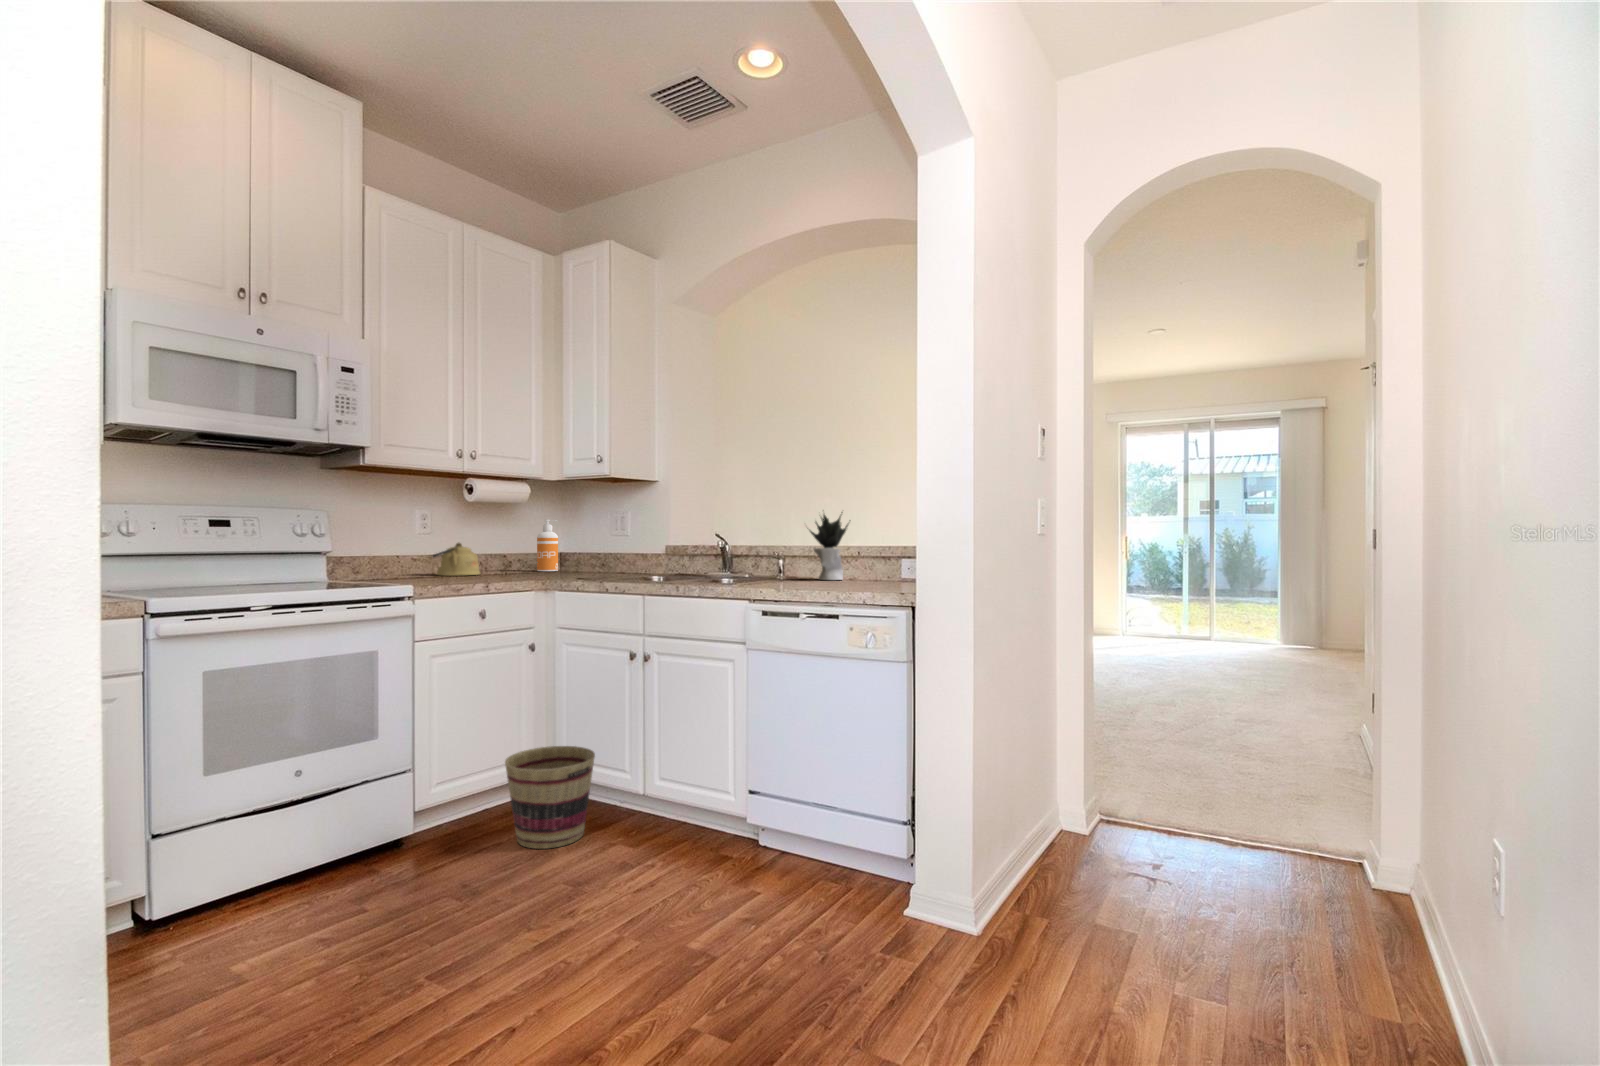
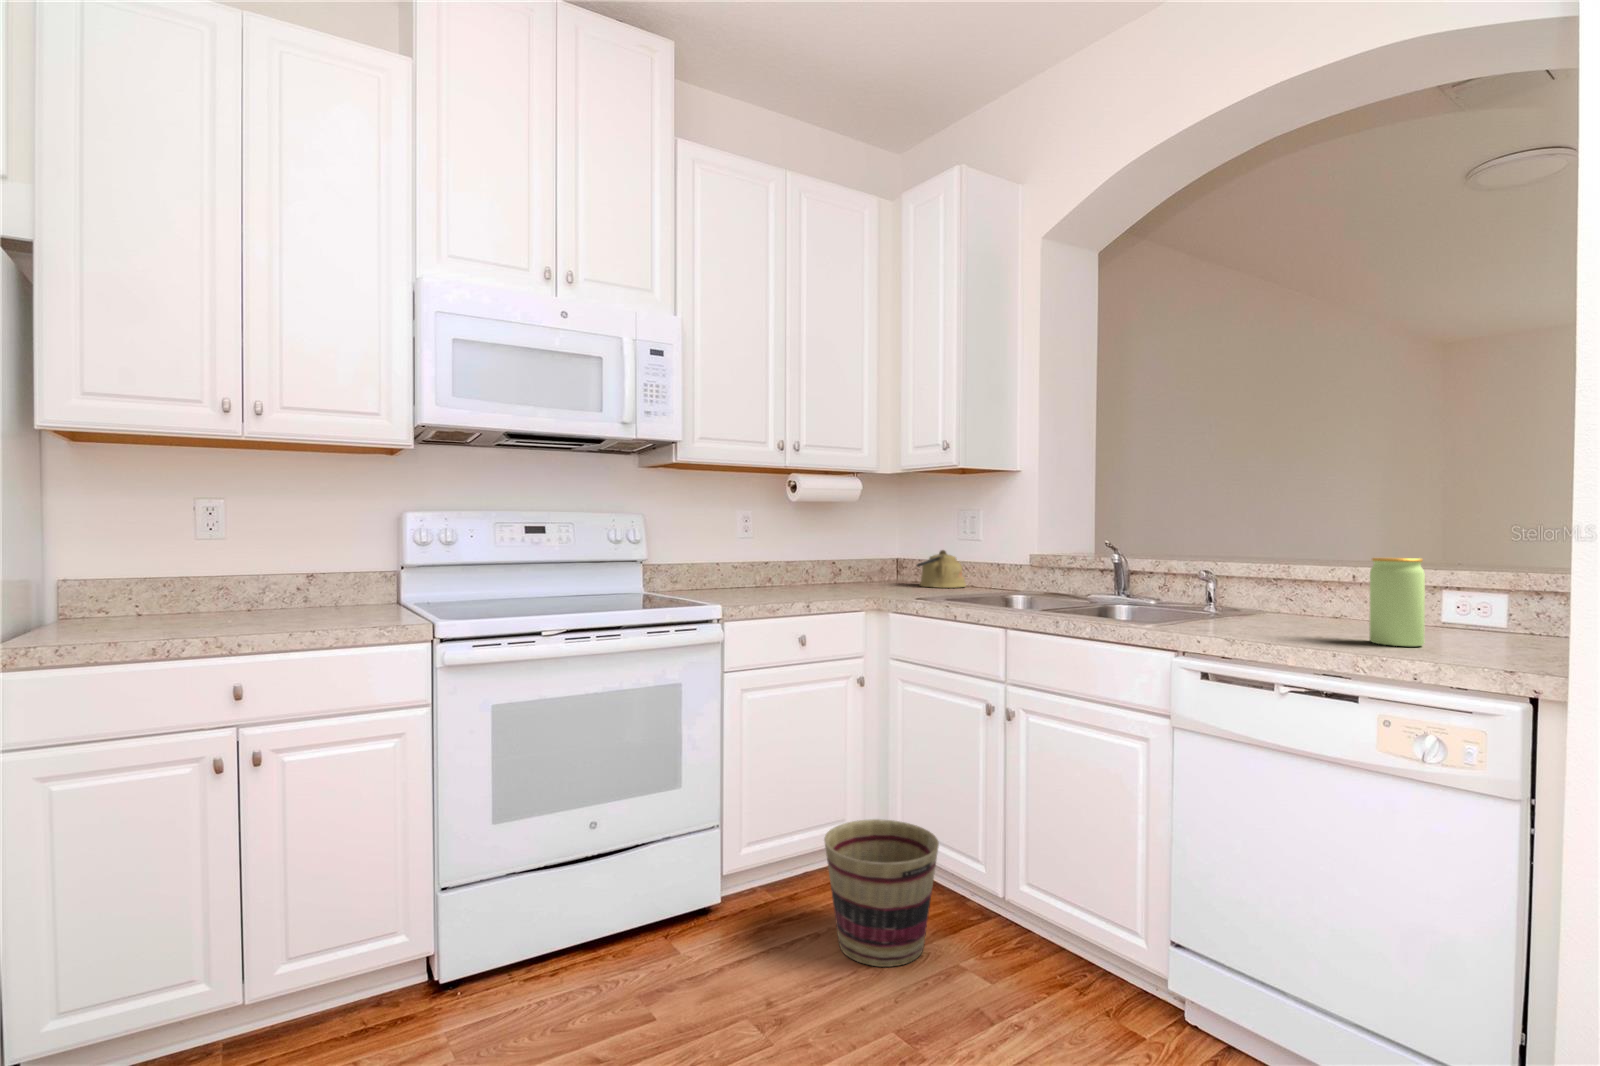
potted plant: present [810,512,848,580] -> none [1247,507,1330,615]
soap dispenser: present [537,520,558,571] -> none [874,521,899,583]
jar: none [858,539,884,590] -> present [1370,558,1425,646]
kettle: present [433,543,480,576] -> present [917,550,966,588]

